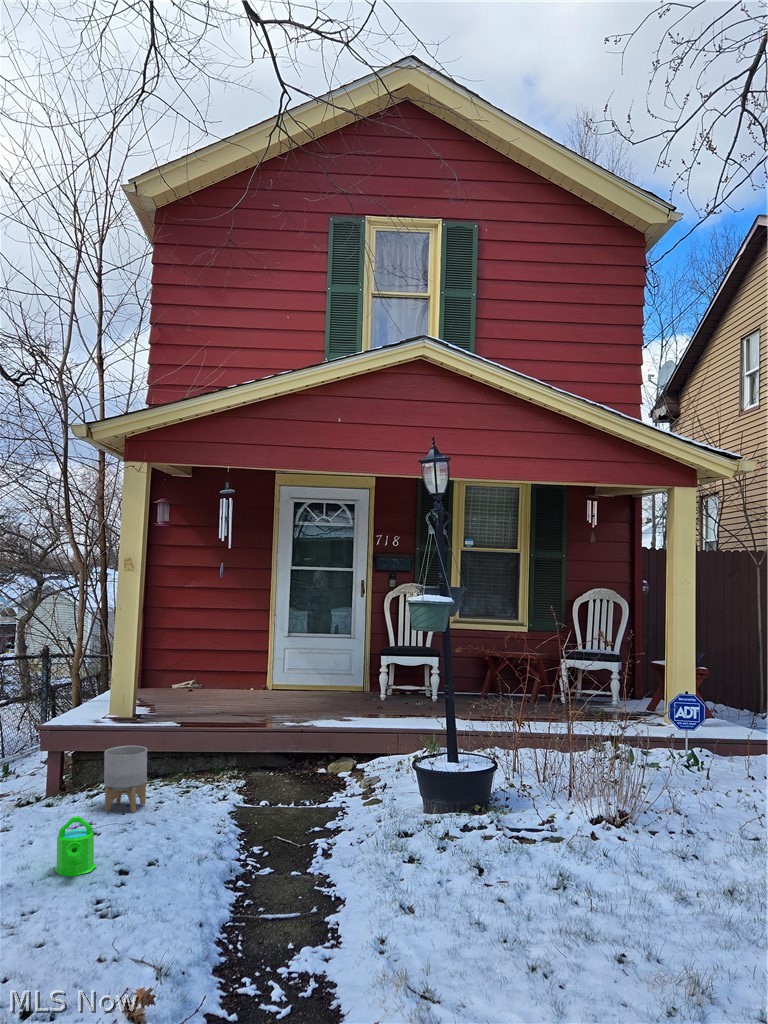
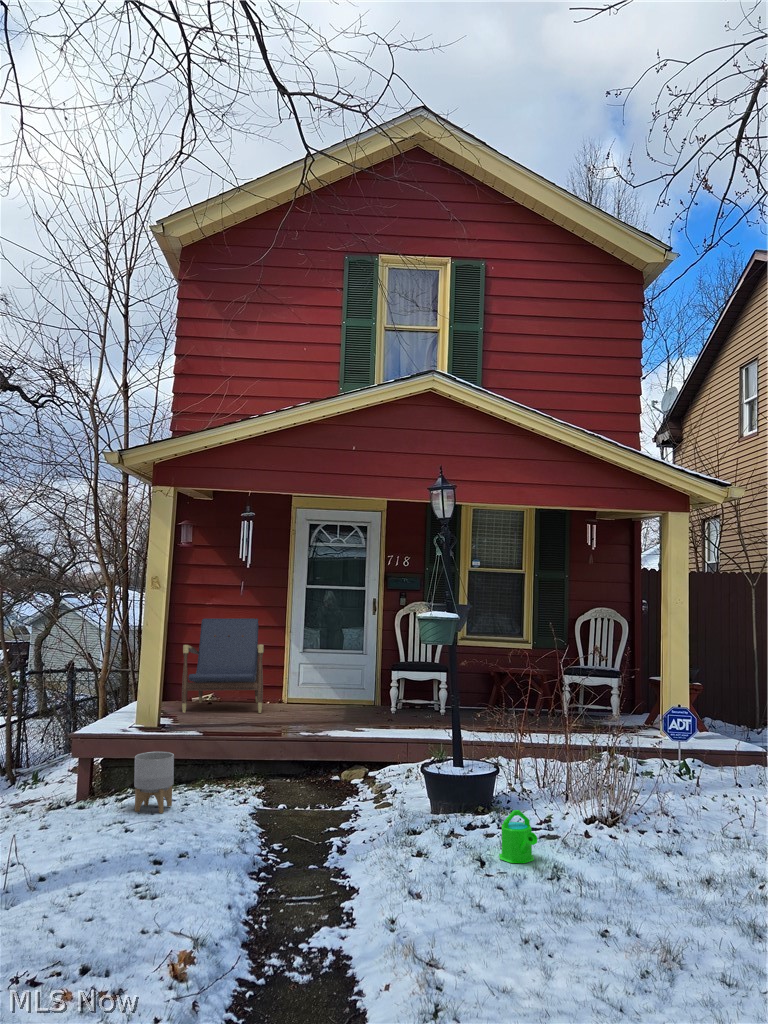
lounge chair: none [163,601,248,701] -> present [182,618,264,713]
watering can: present [55,816,96,876] -> present [499,810,538,863]

